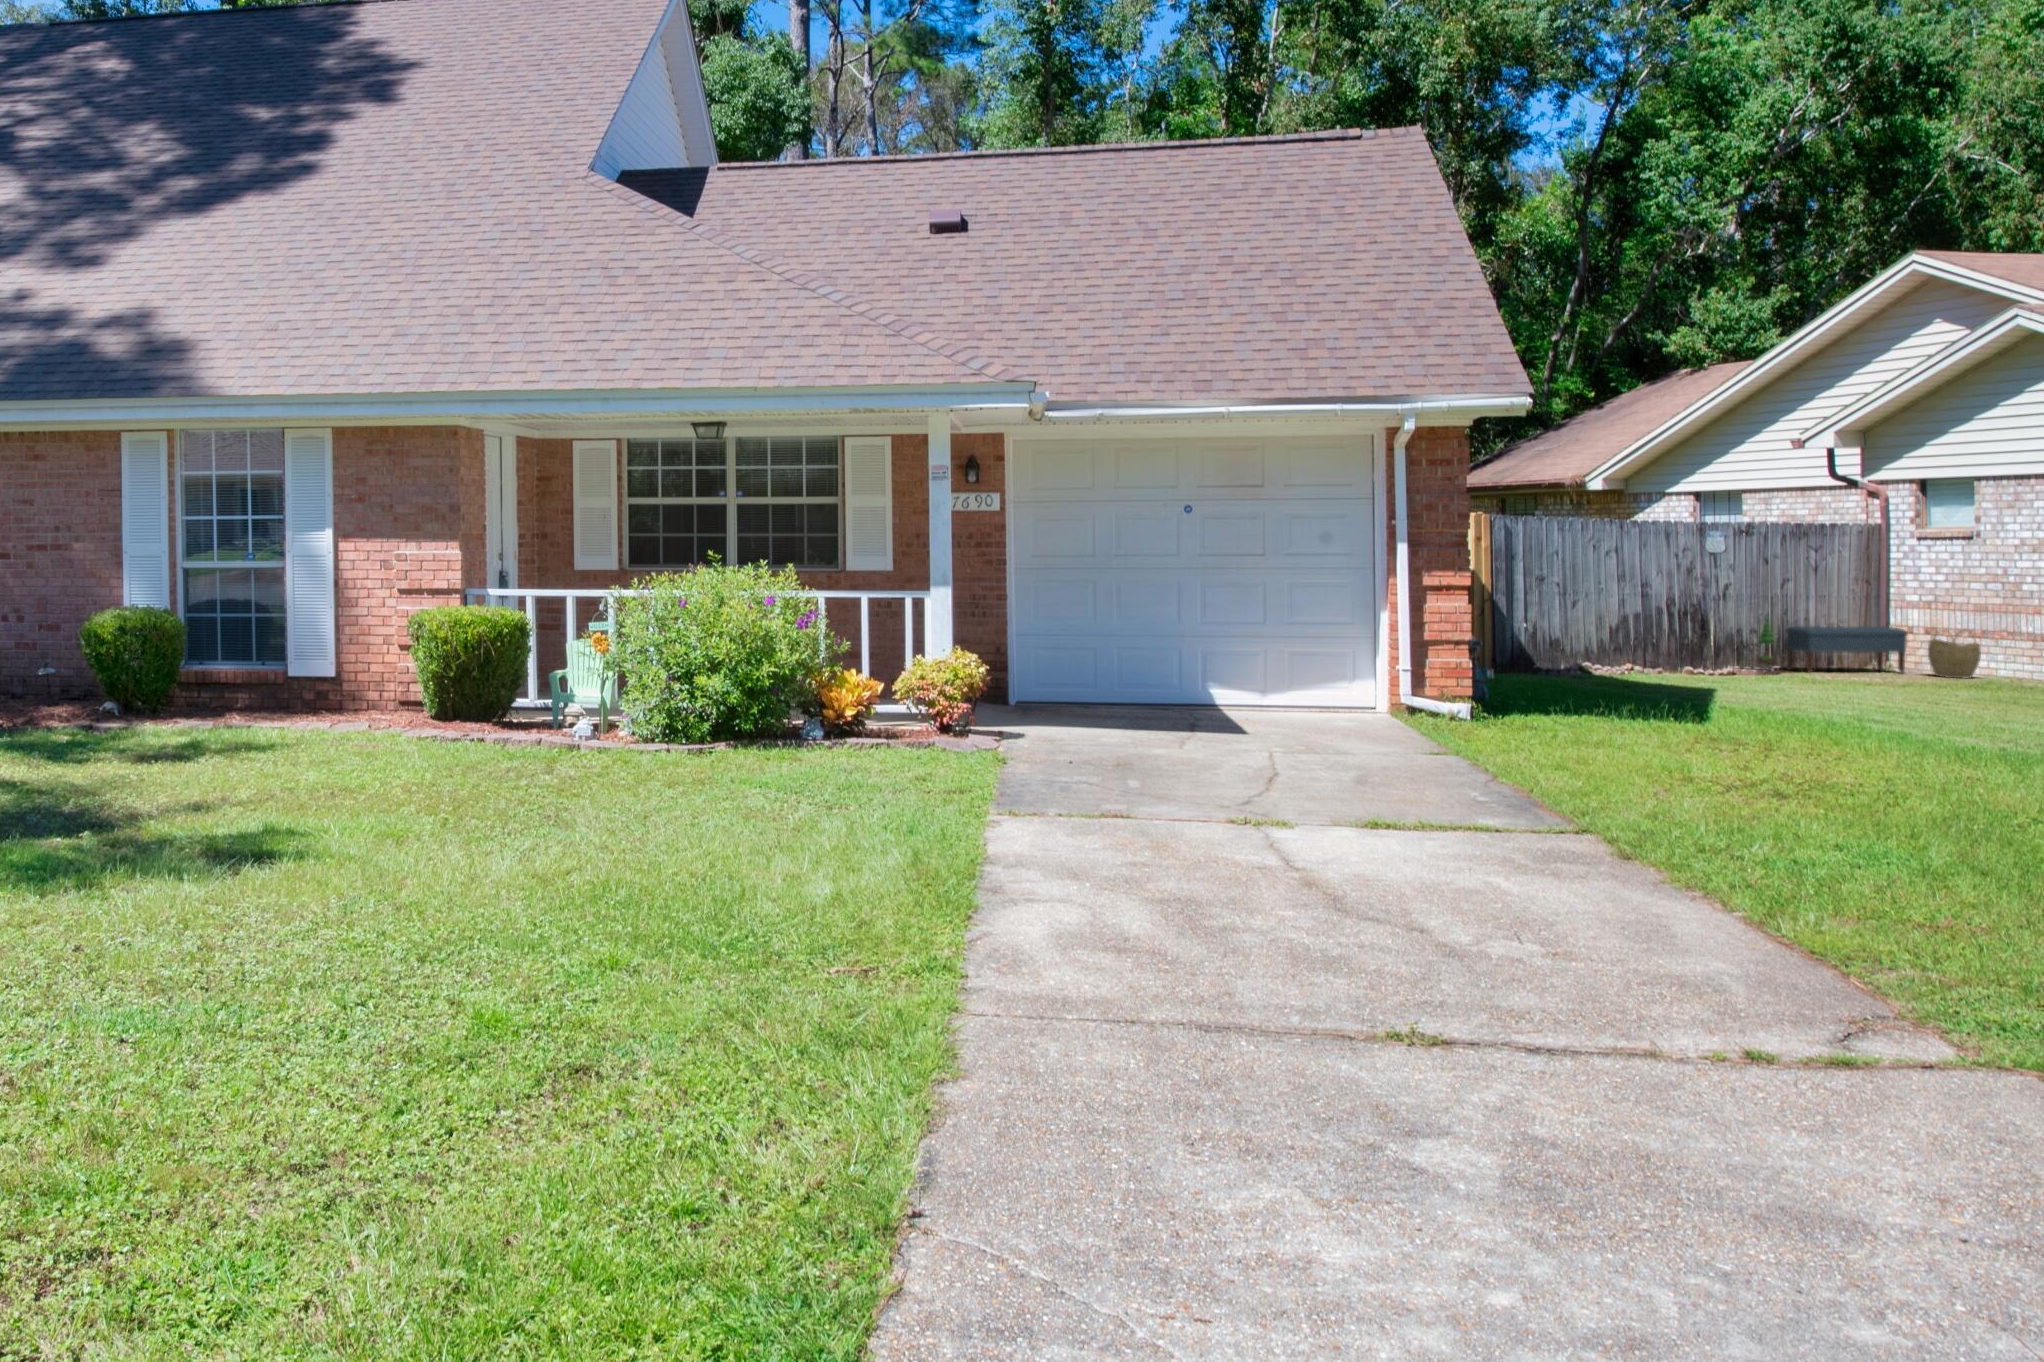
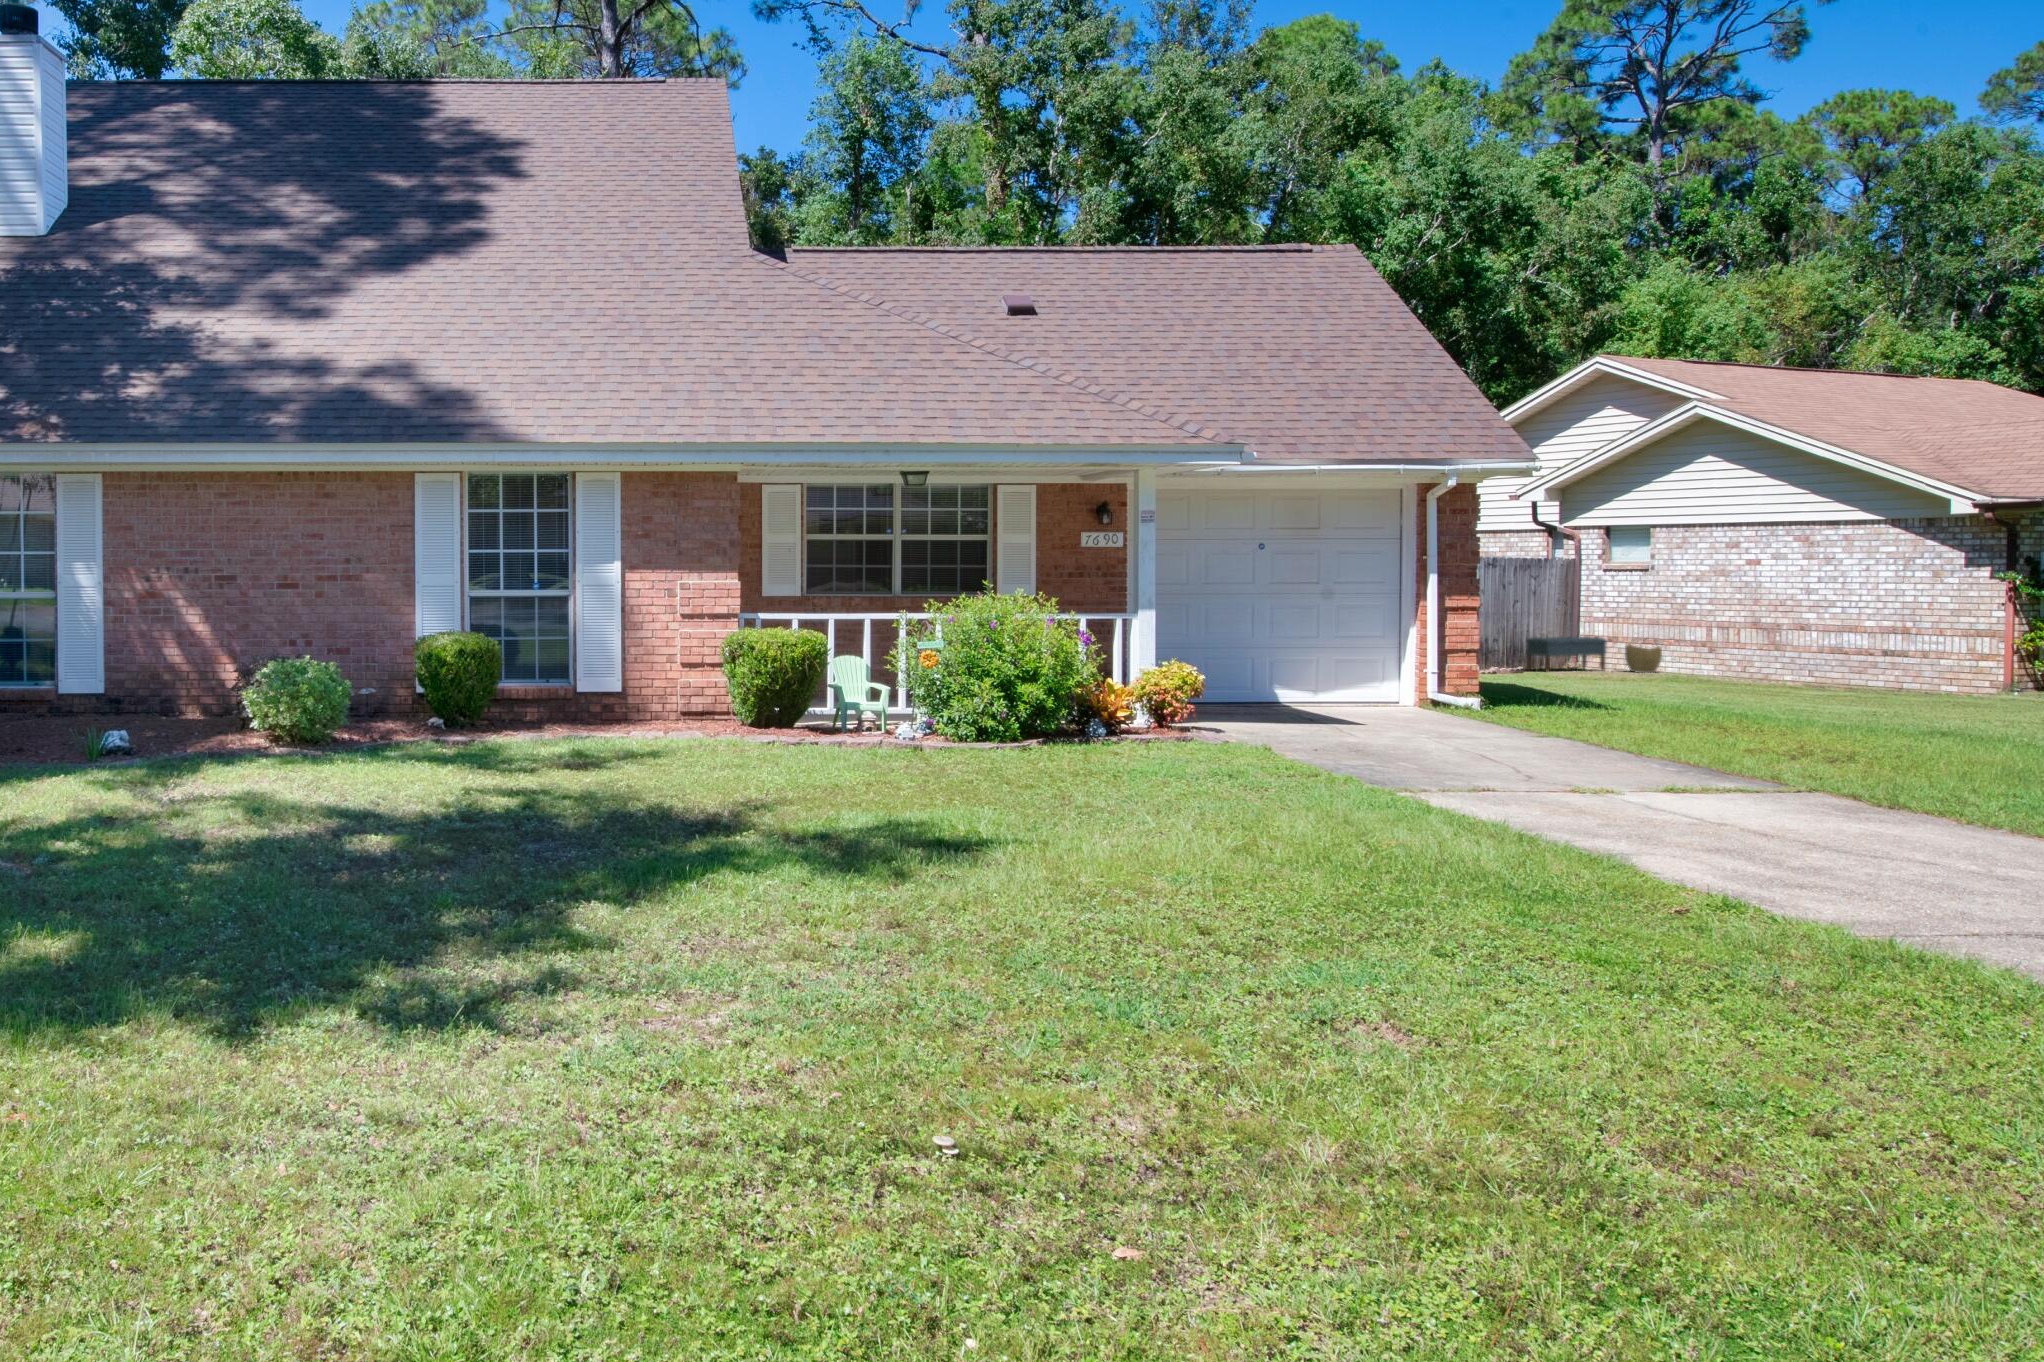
potted tree: present [1756,618,1776,669] -> none [1507,630,1524,671]

